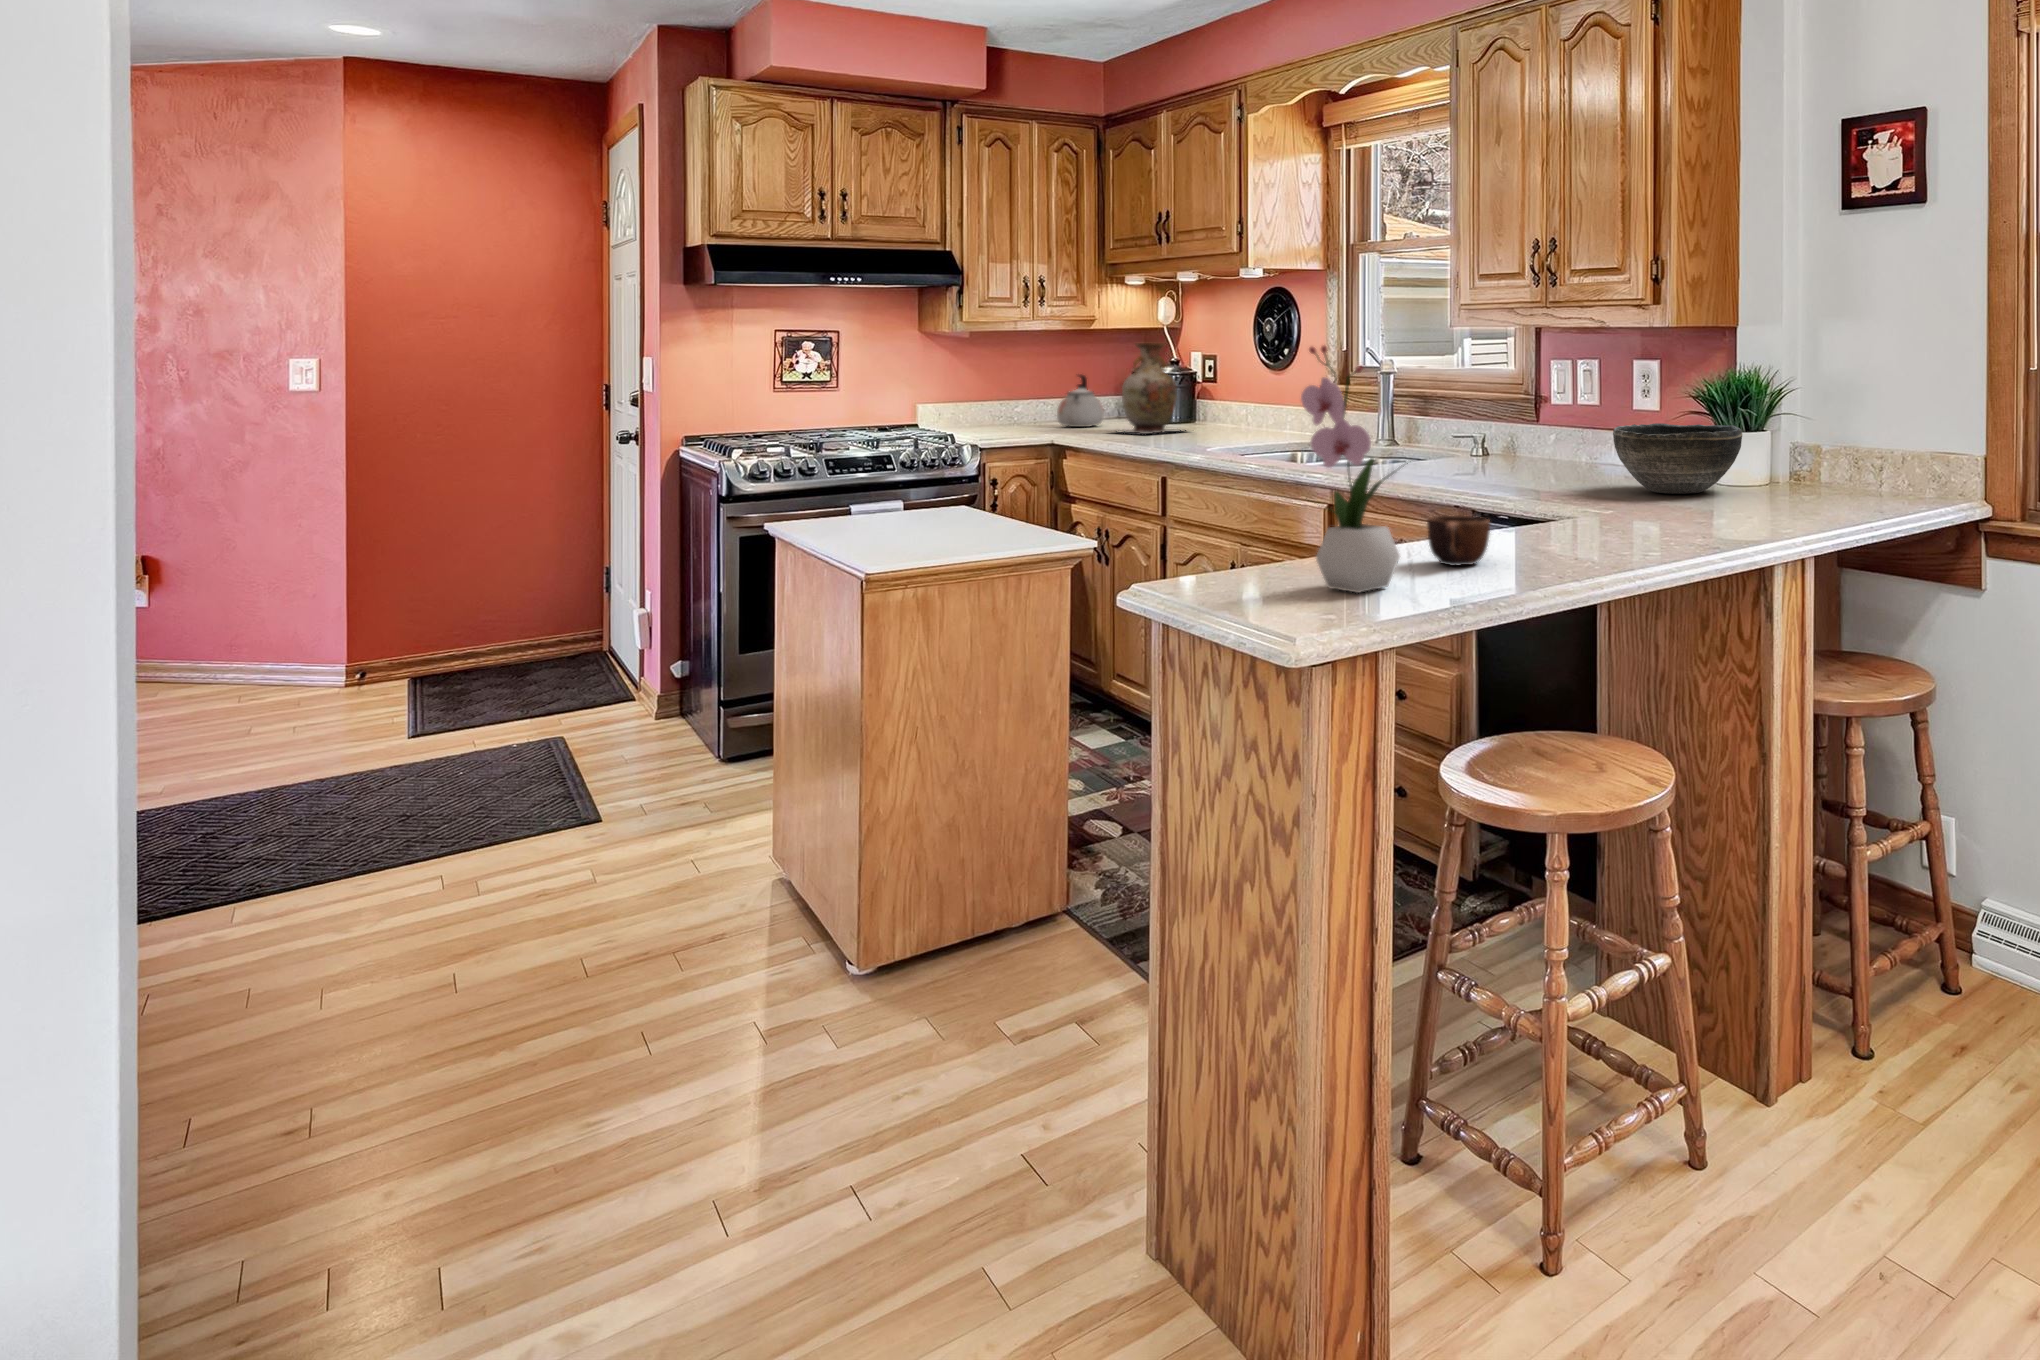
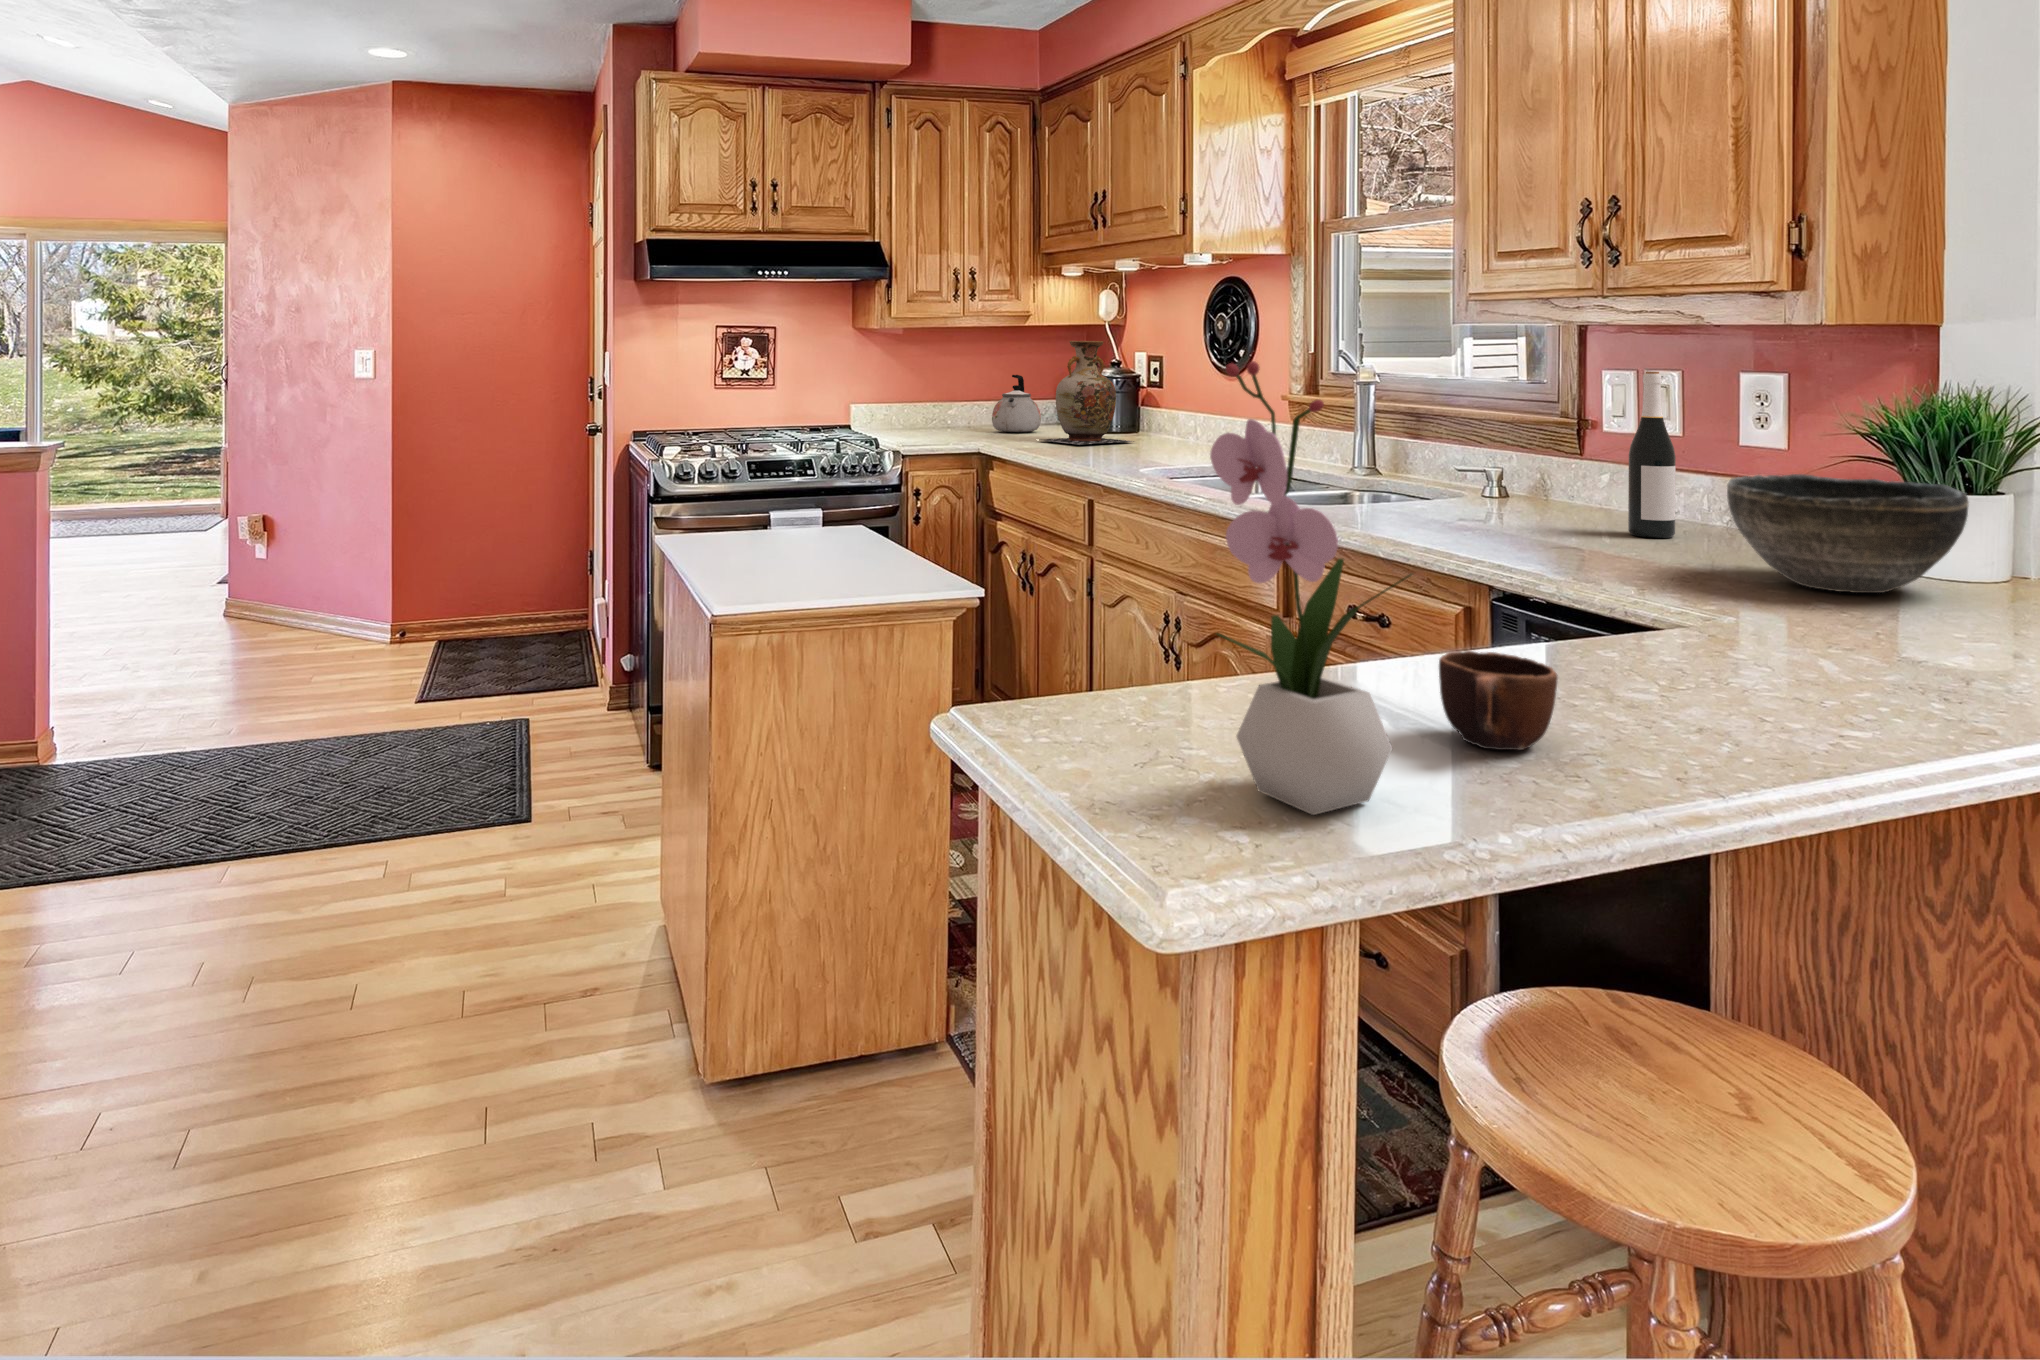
wine bottle: none [1564,359,1593,474] -> present [1628,371,1676,538]

